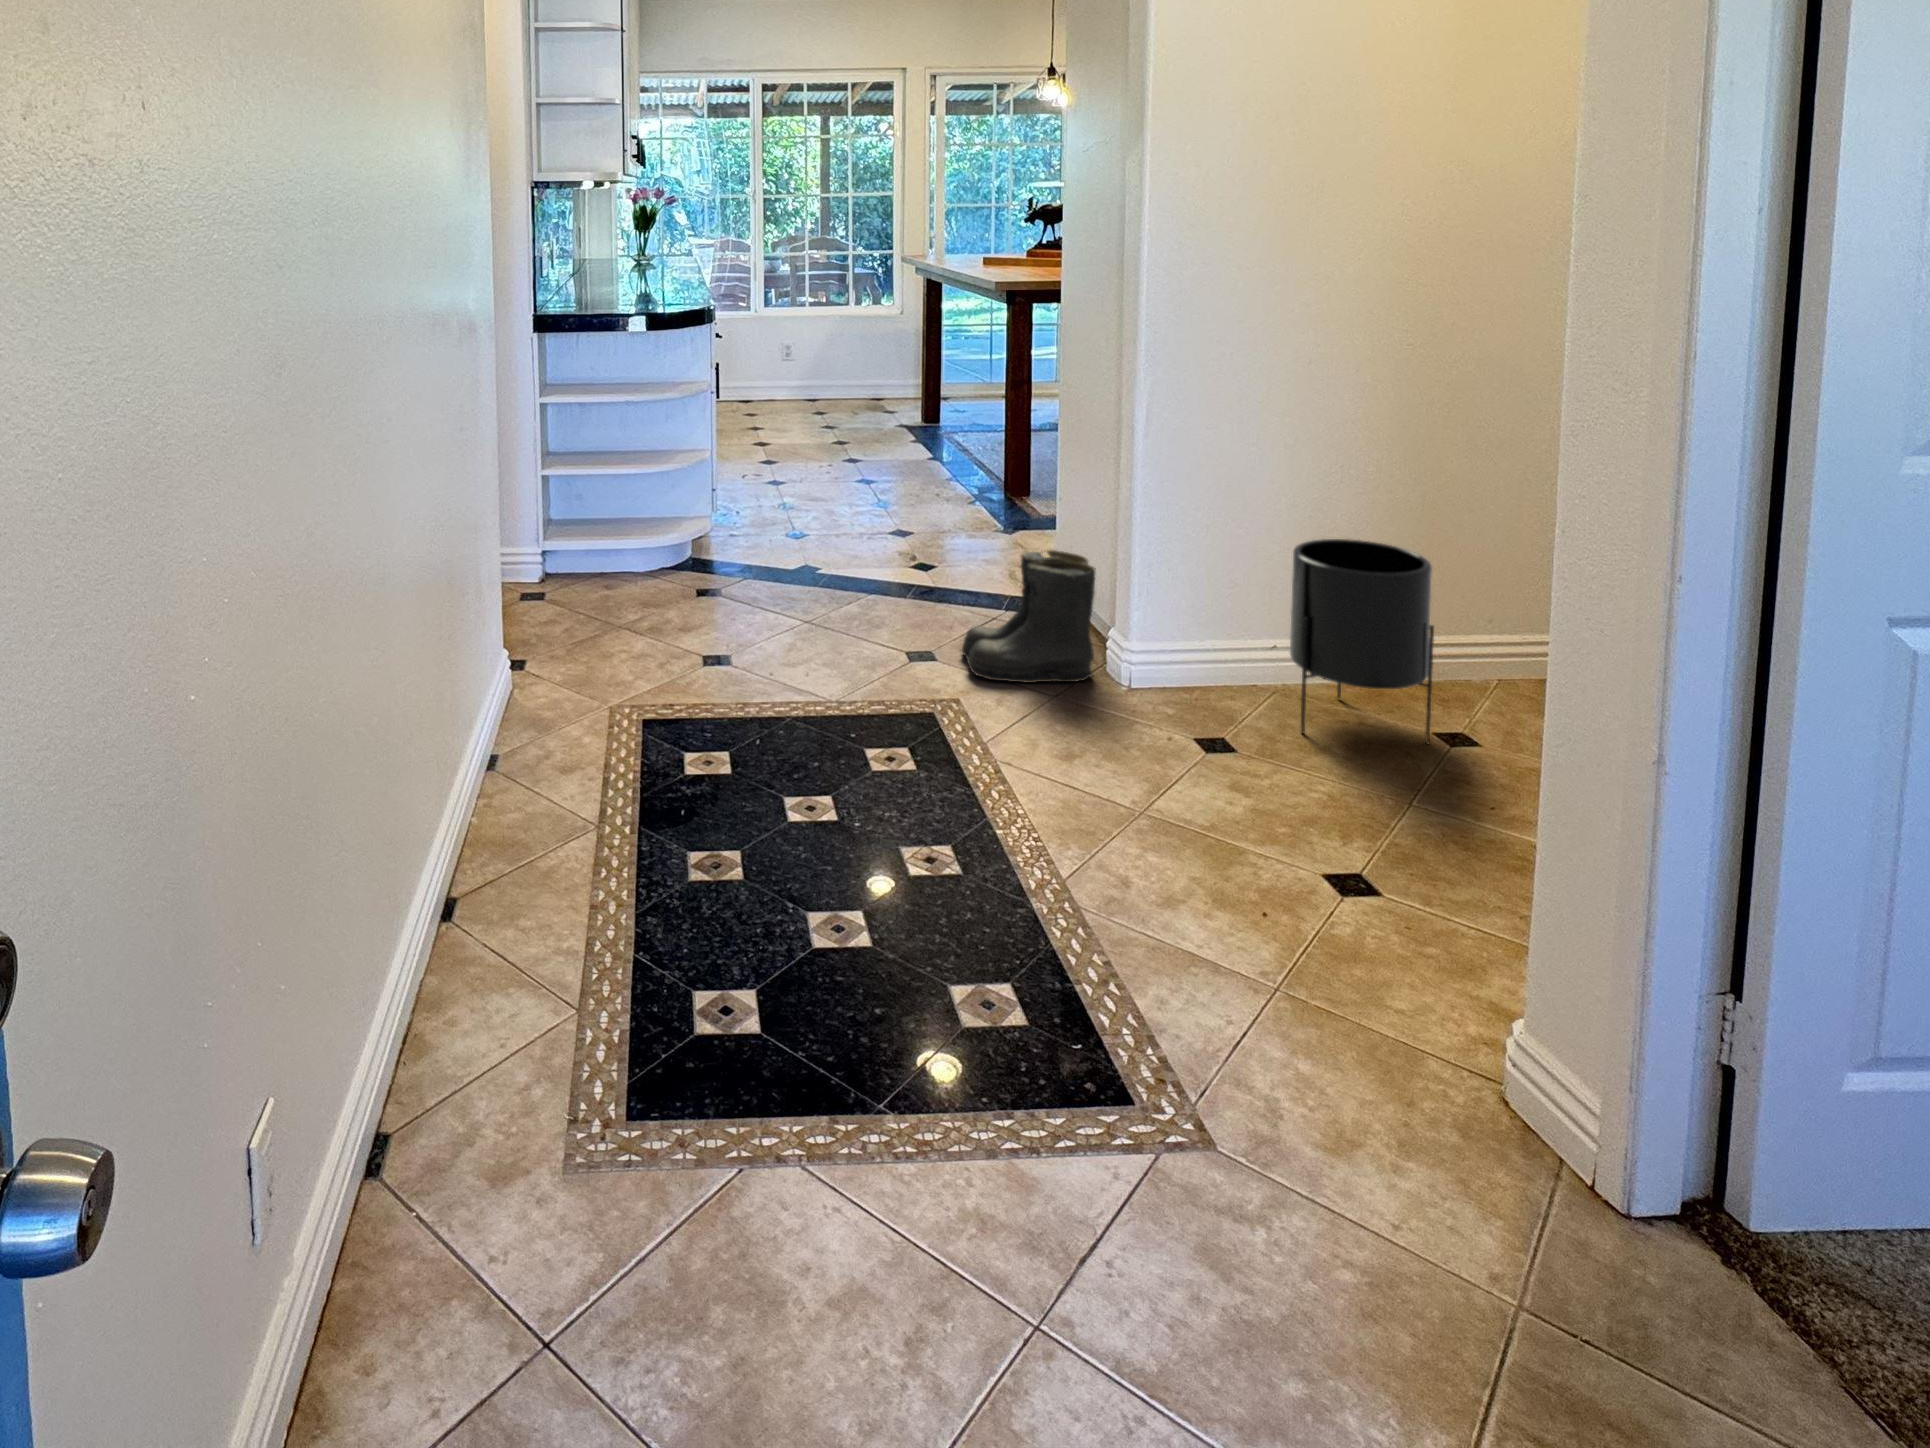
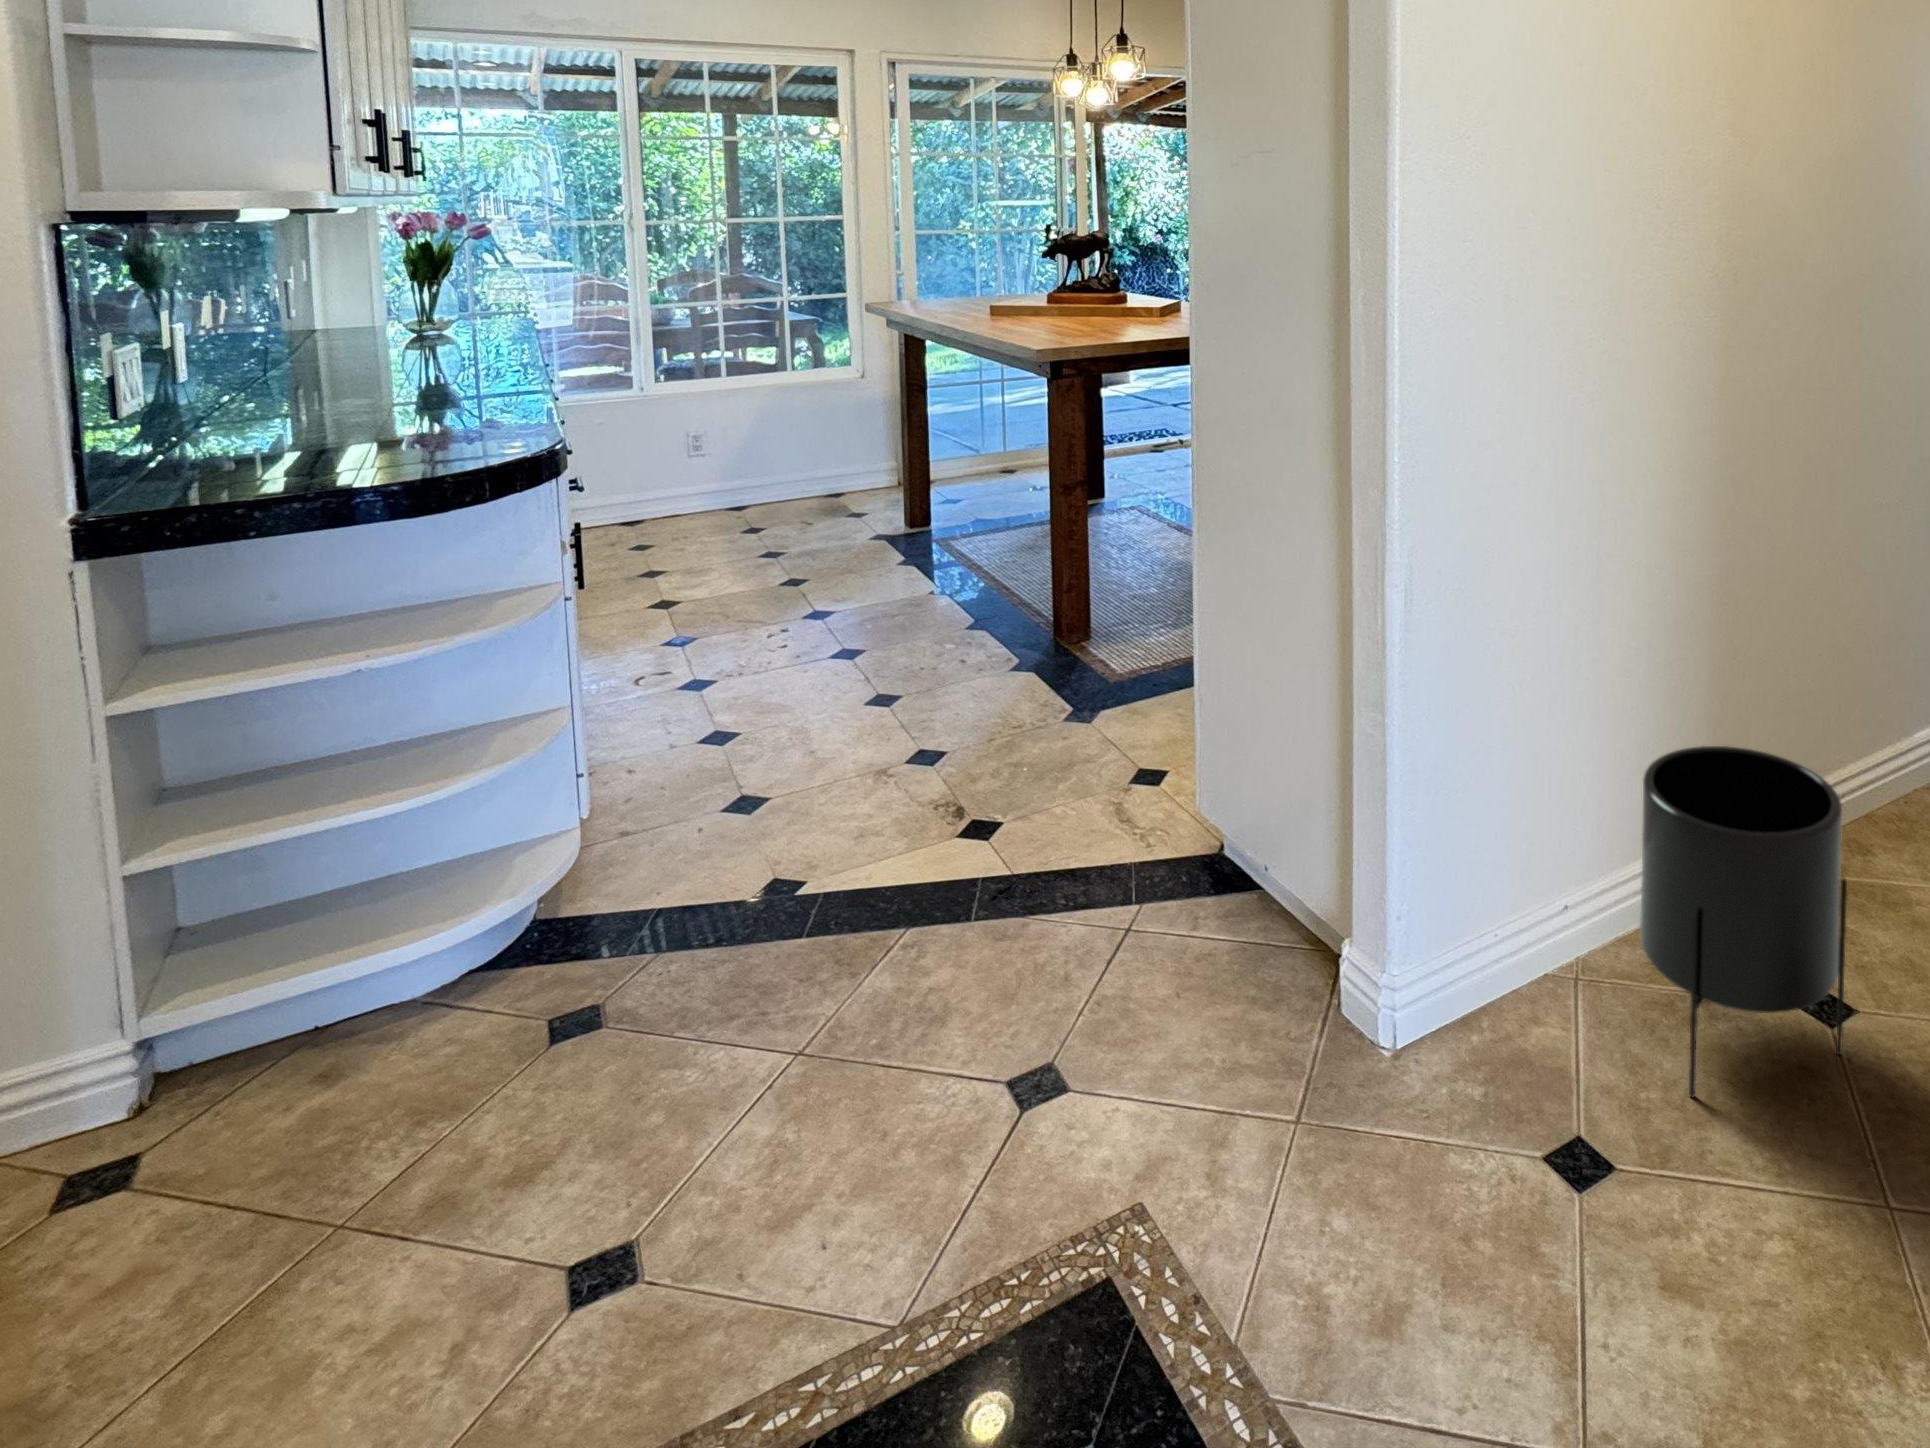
boots: present [960,550,1096,683] -> none [1111,837,1349,1141]

